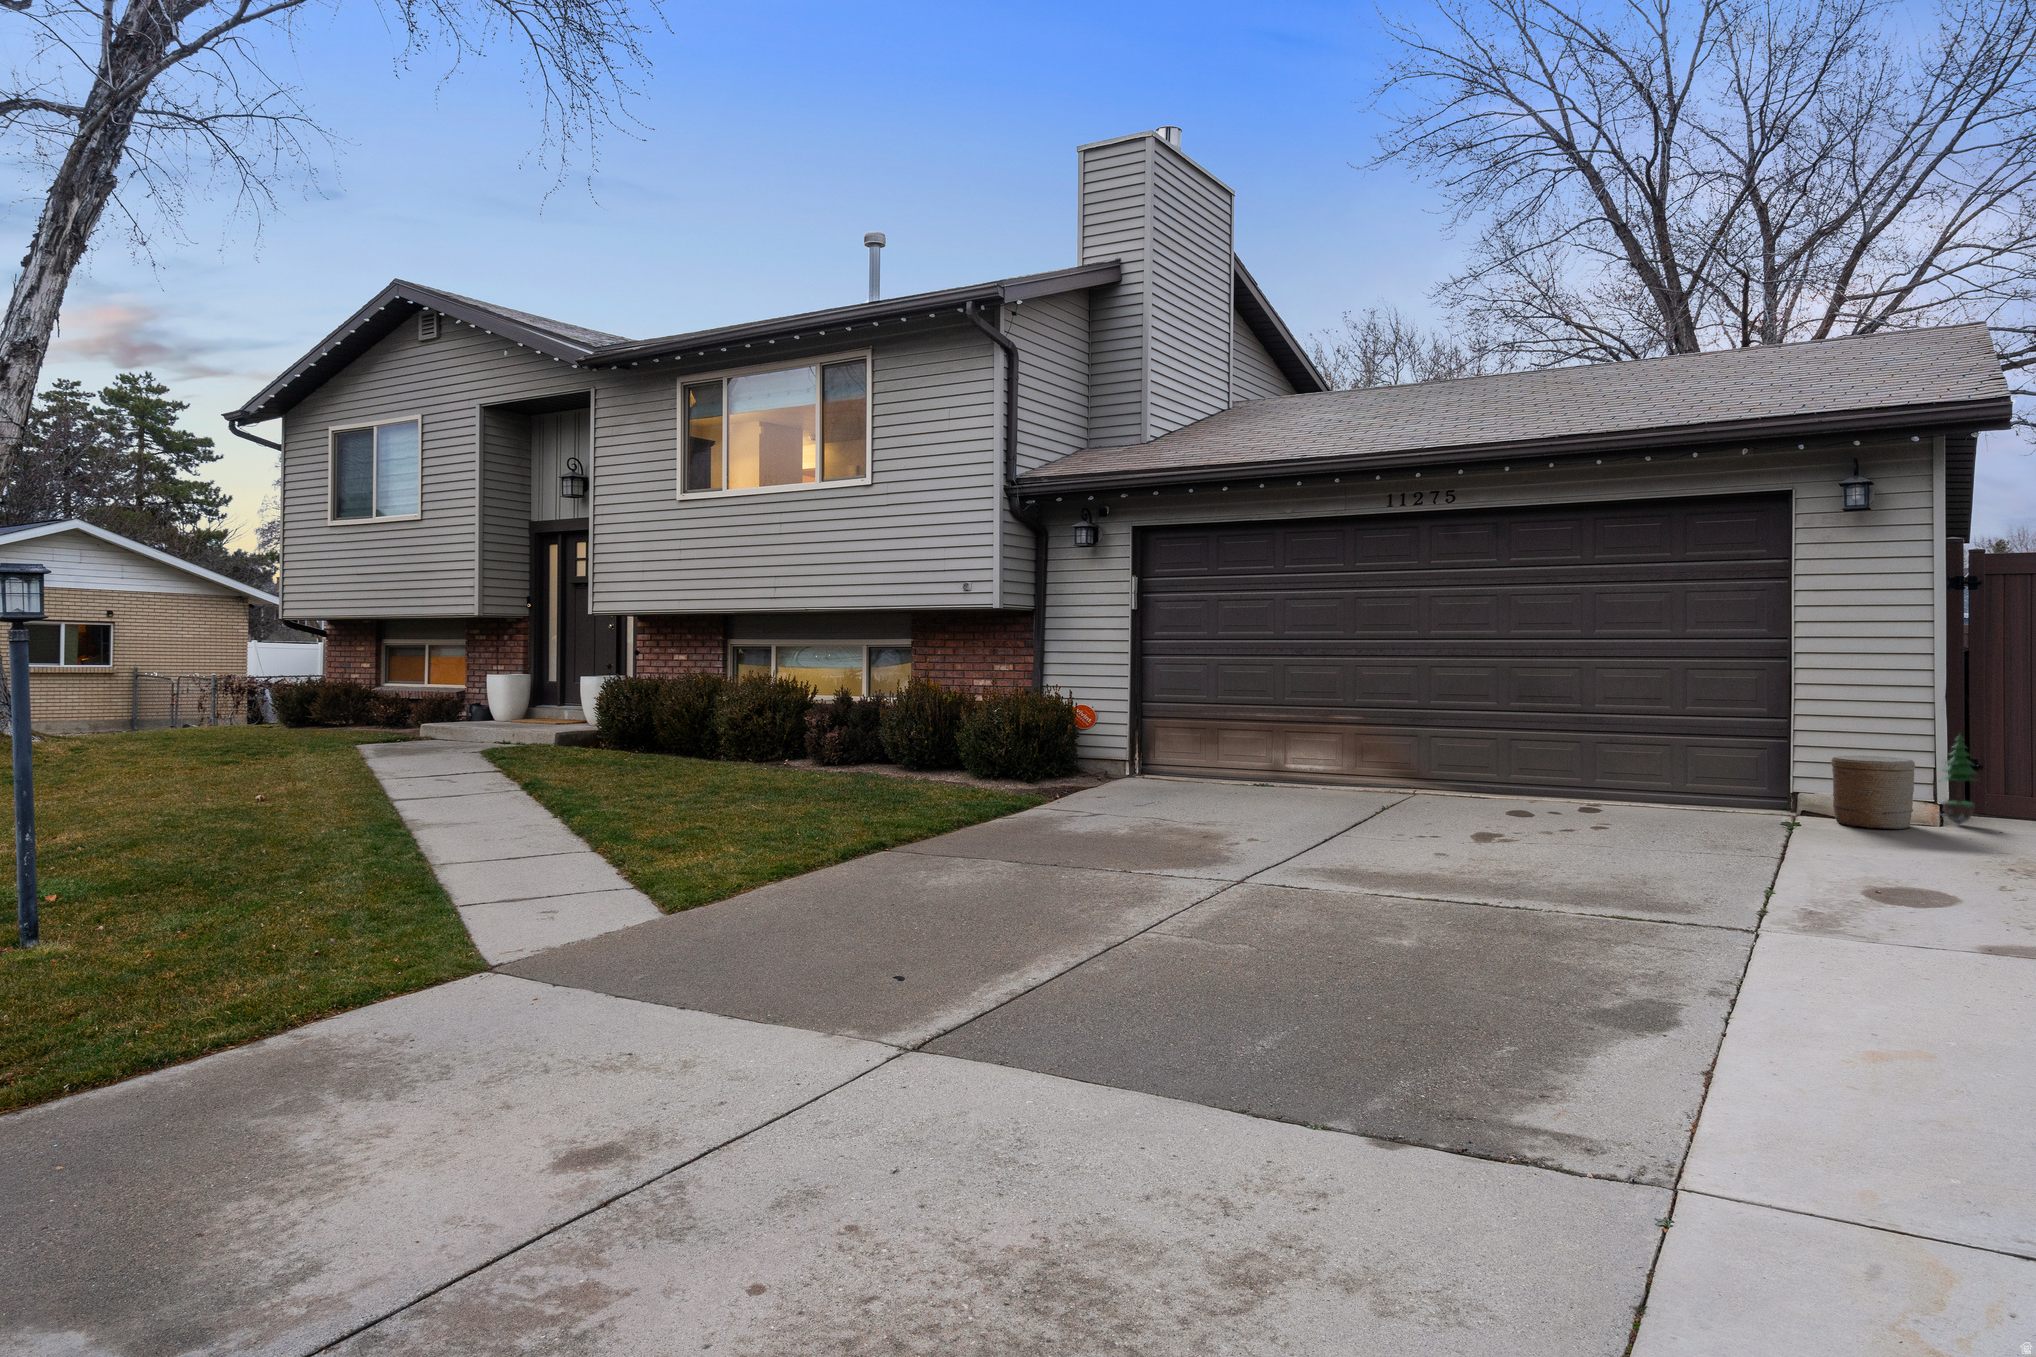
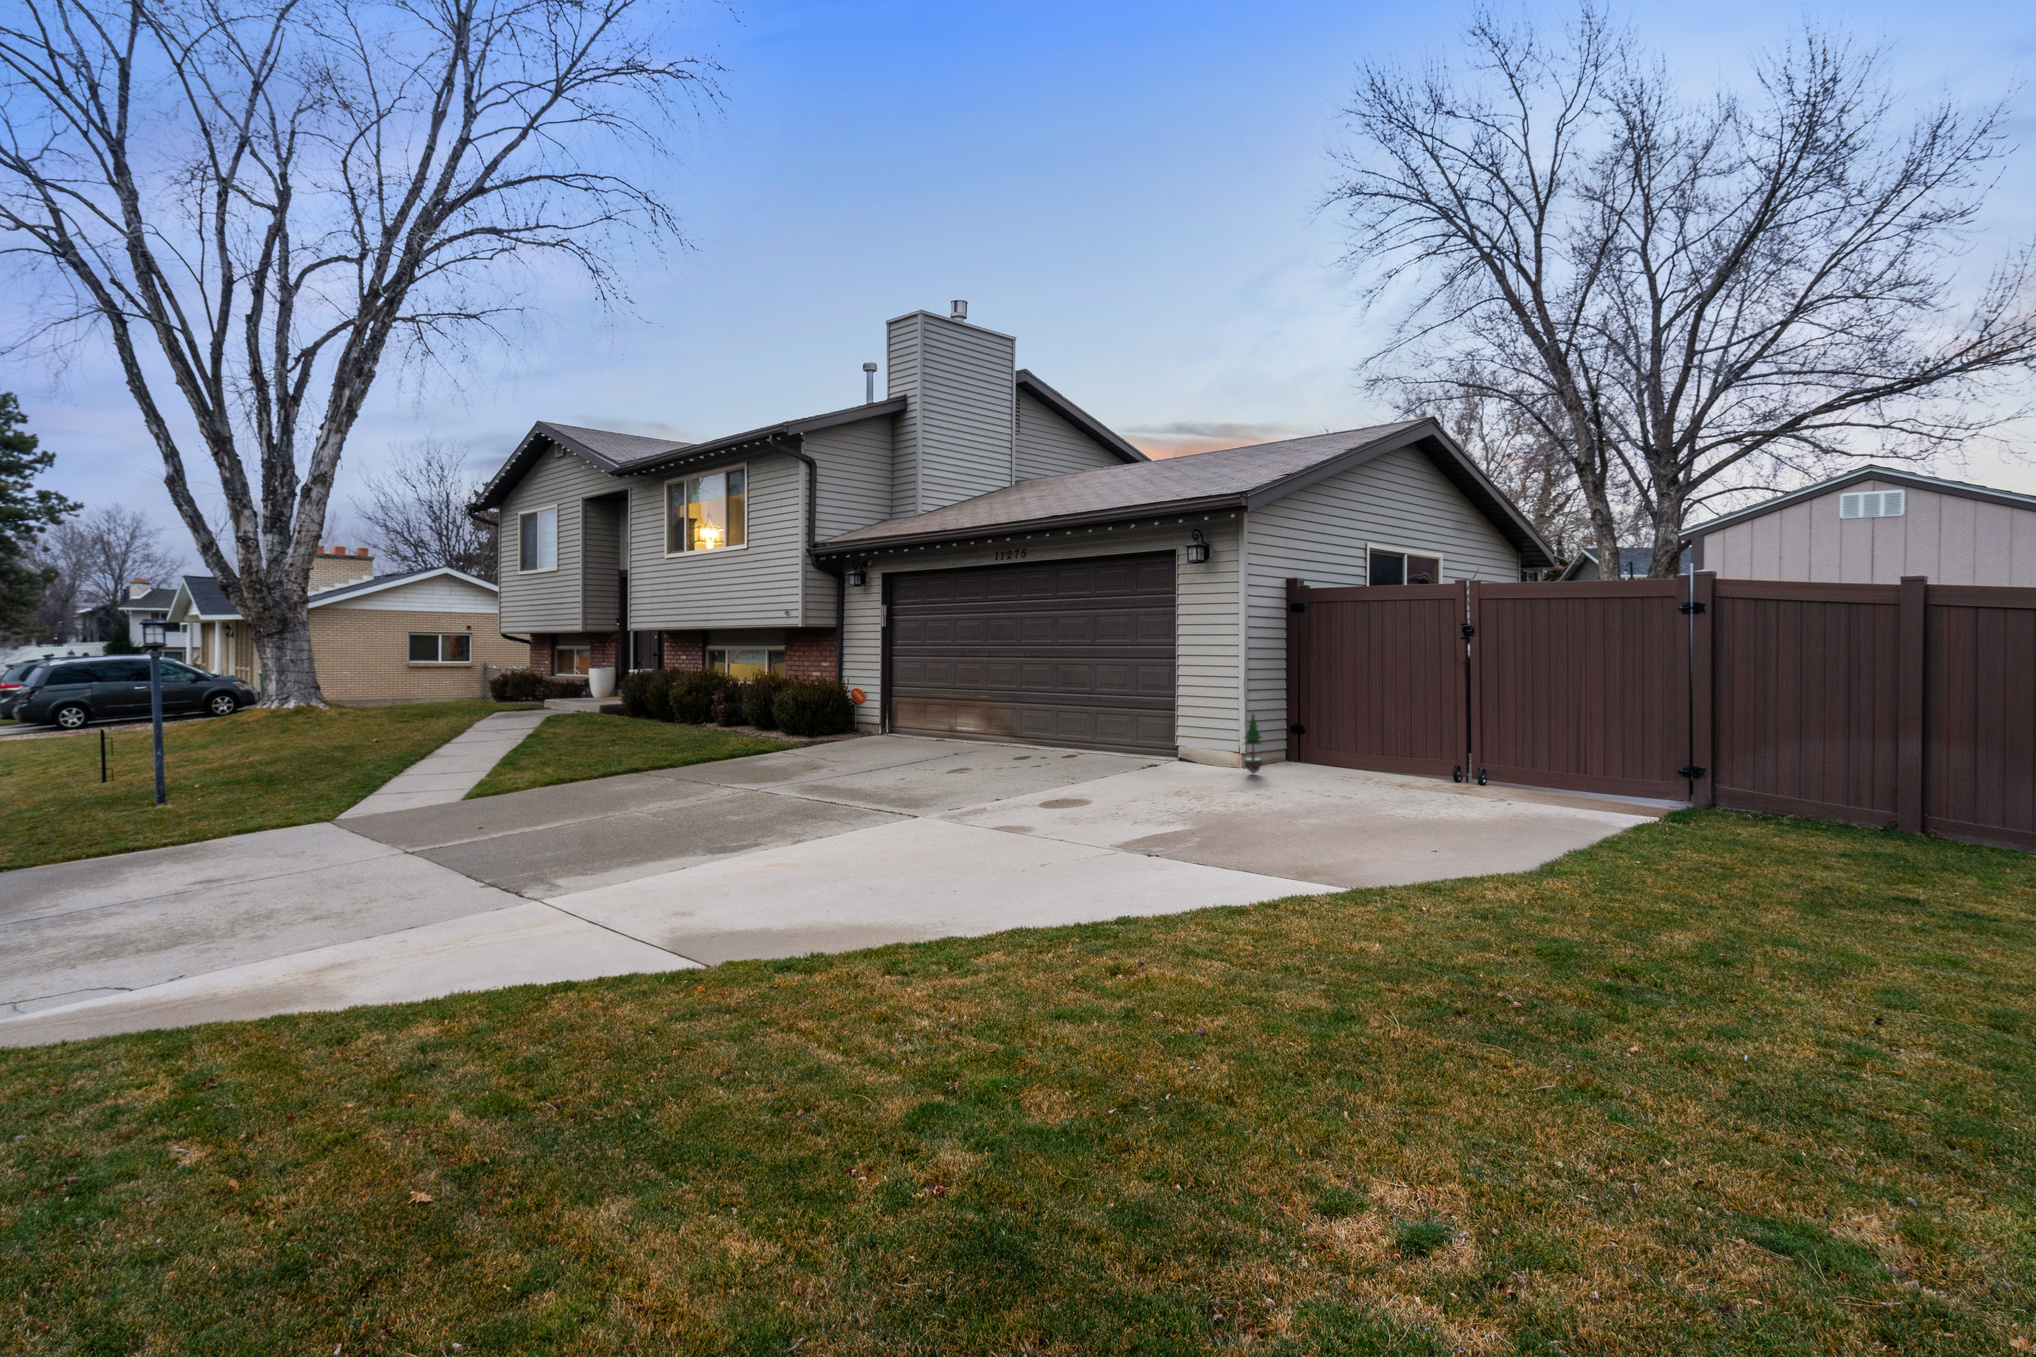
woven basket: present [1831,756,1915,829] -> none [1174,727,1222,776]

